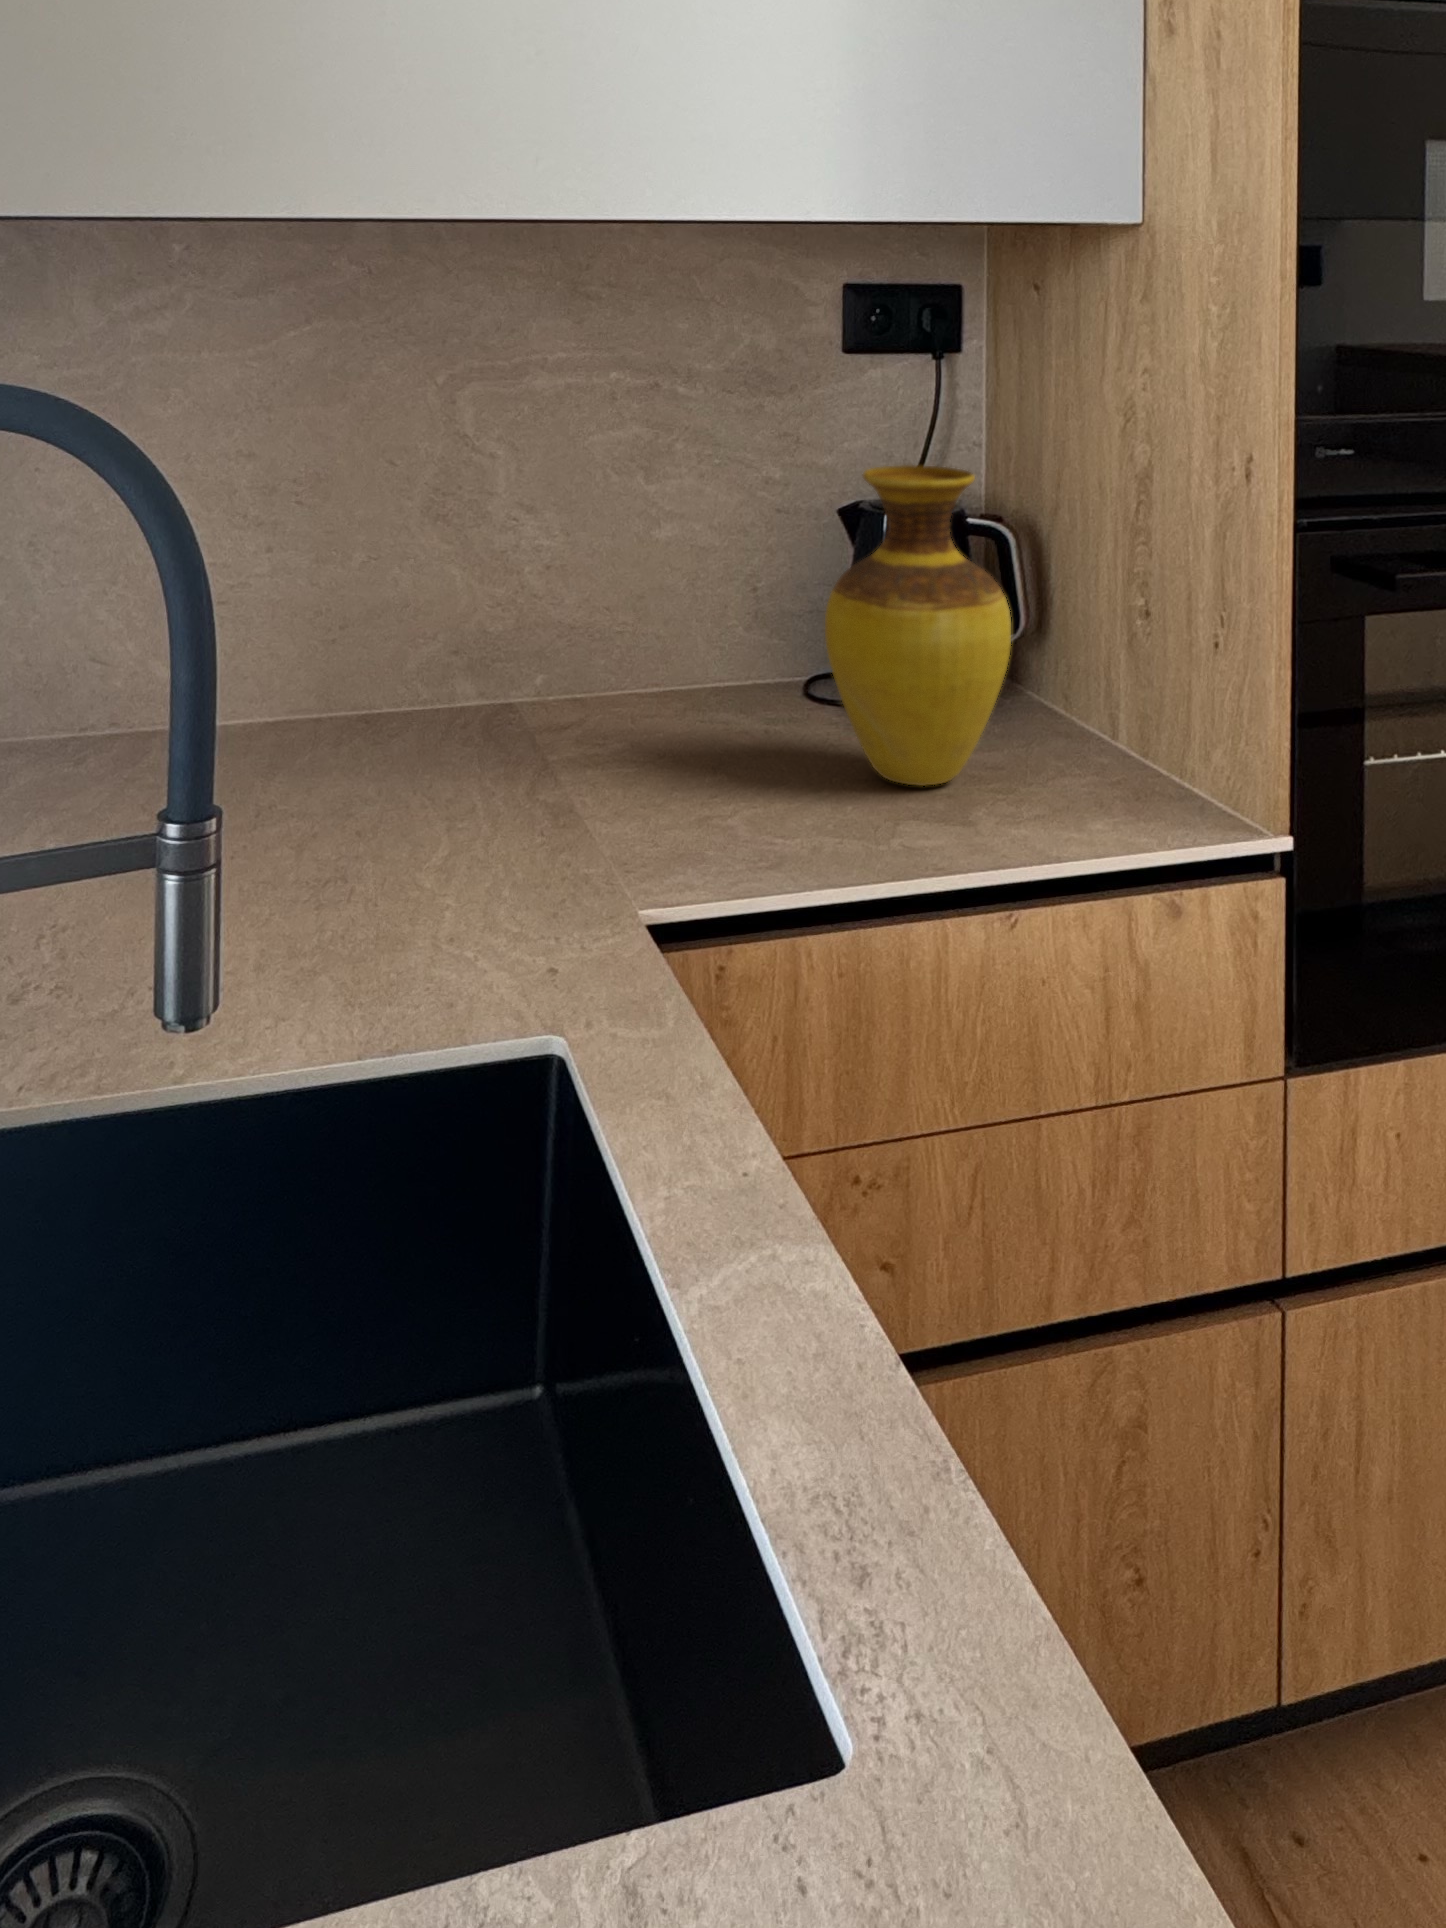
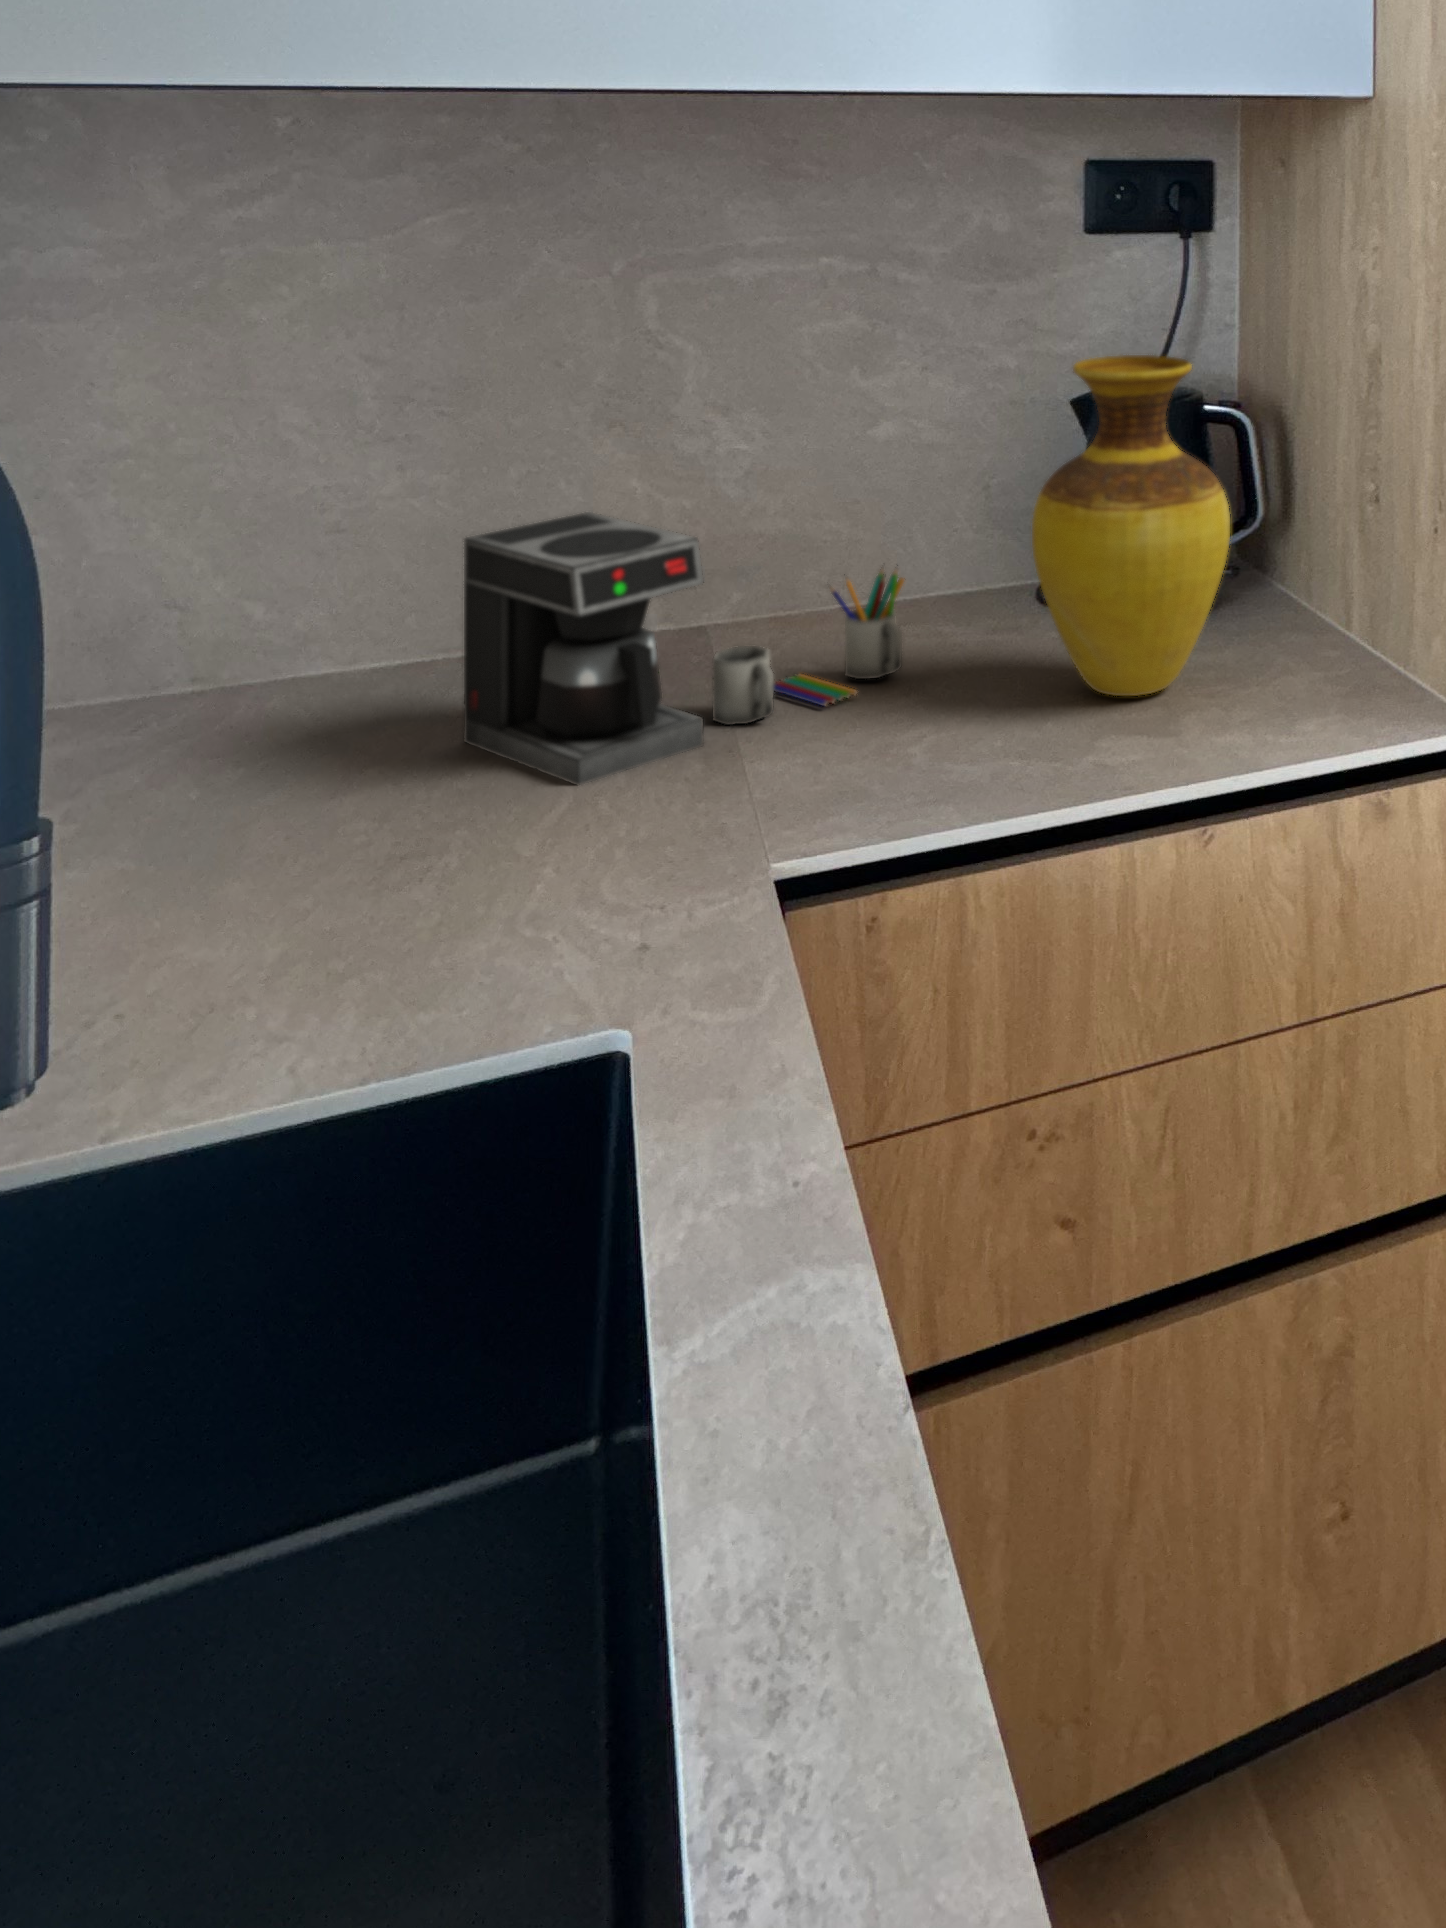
coffee maker: none [344,591,705,835] -> present [464,512,905,785]

